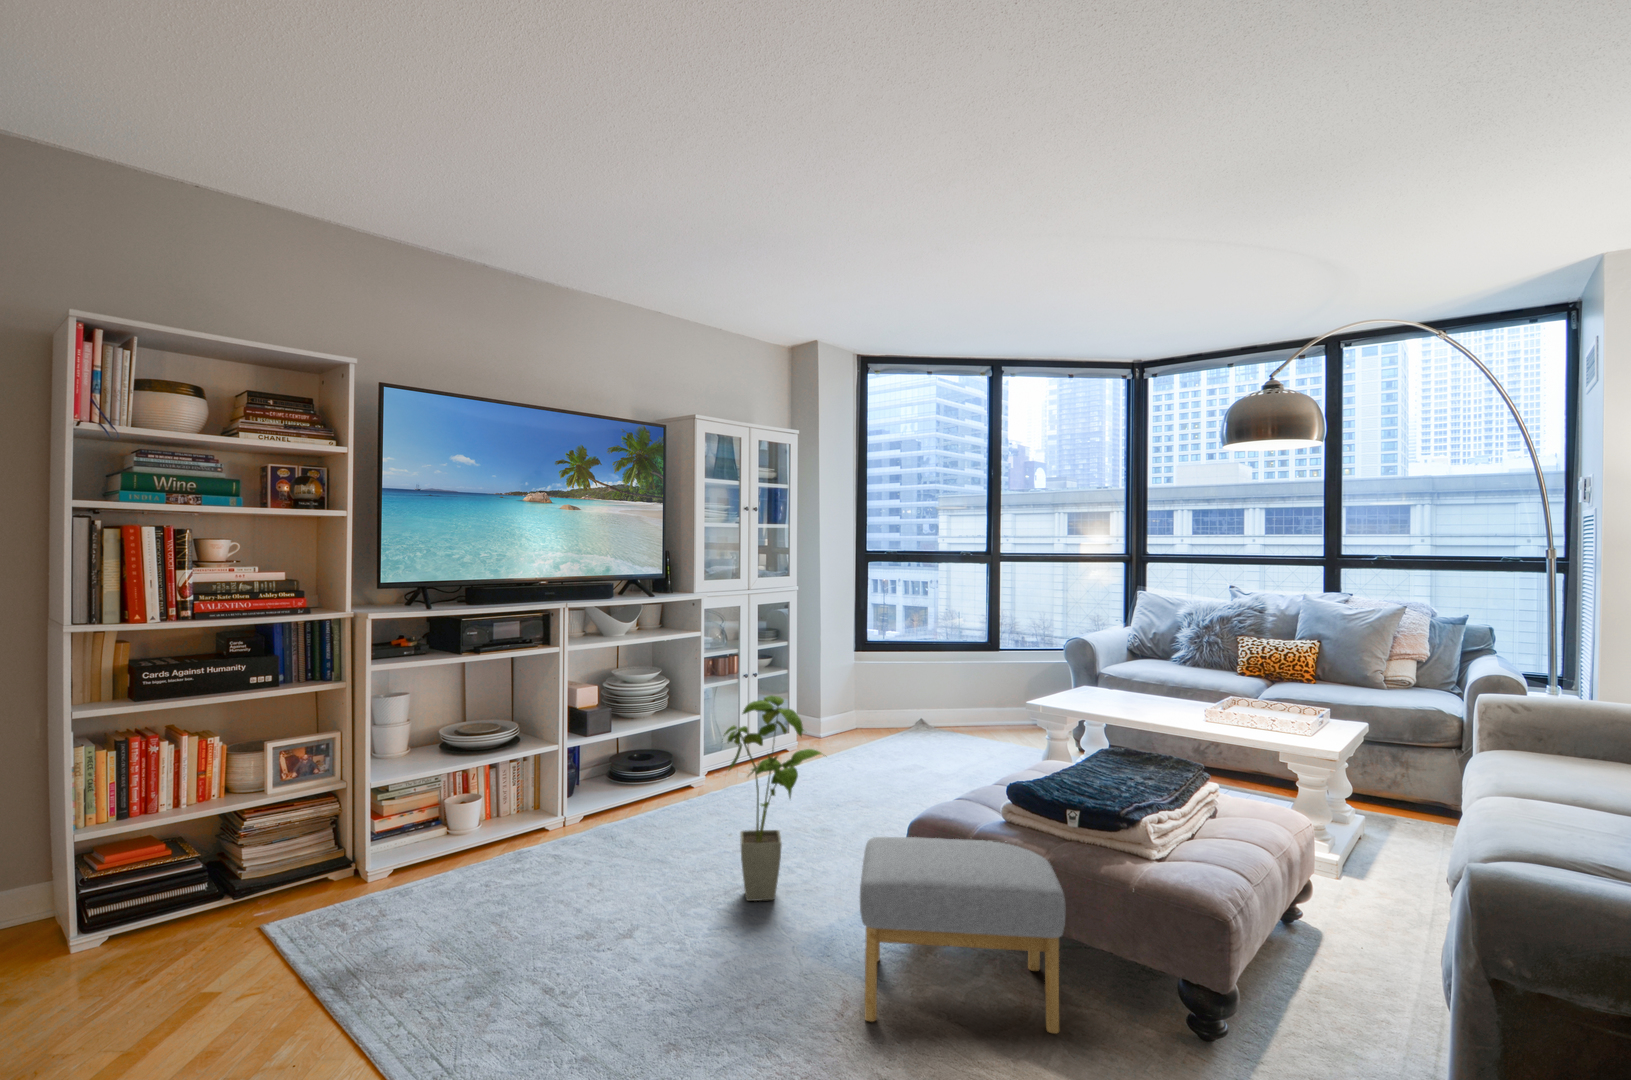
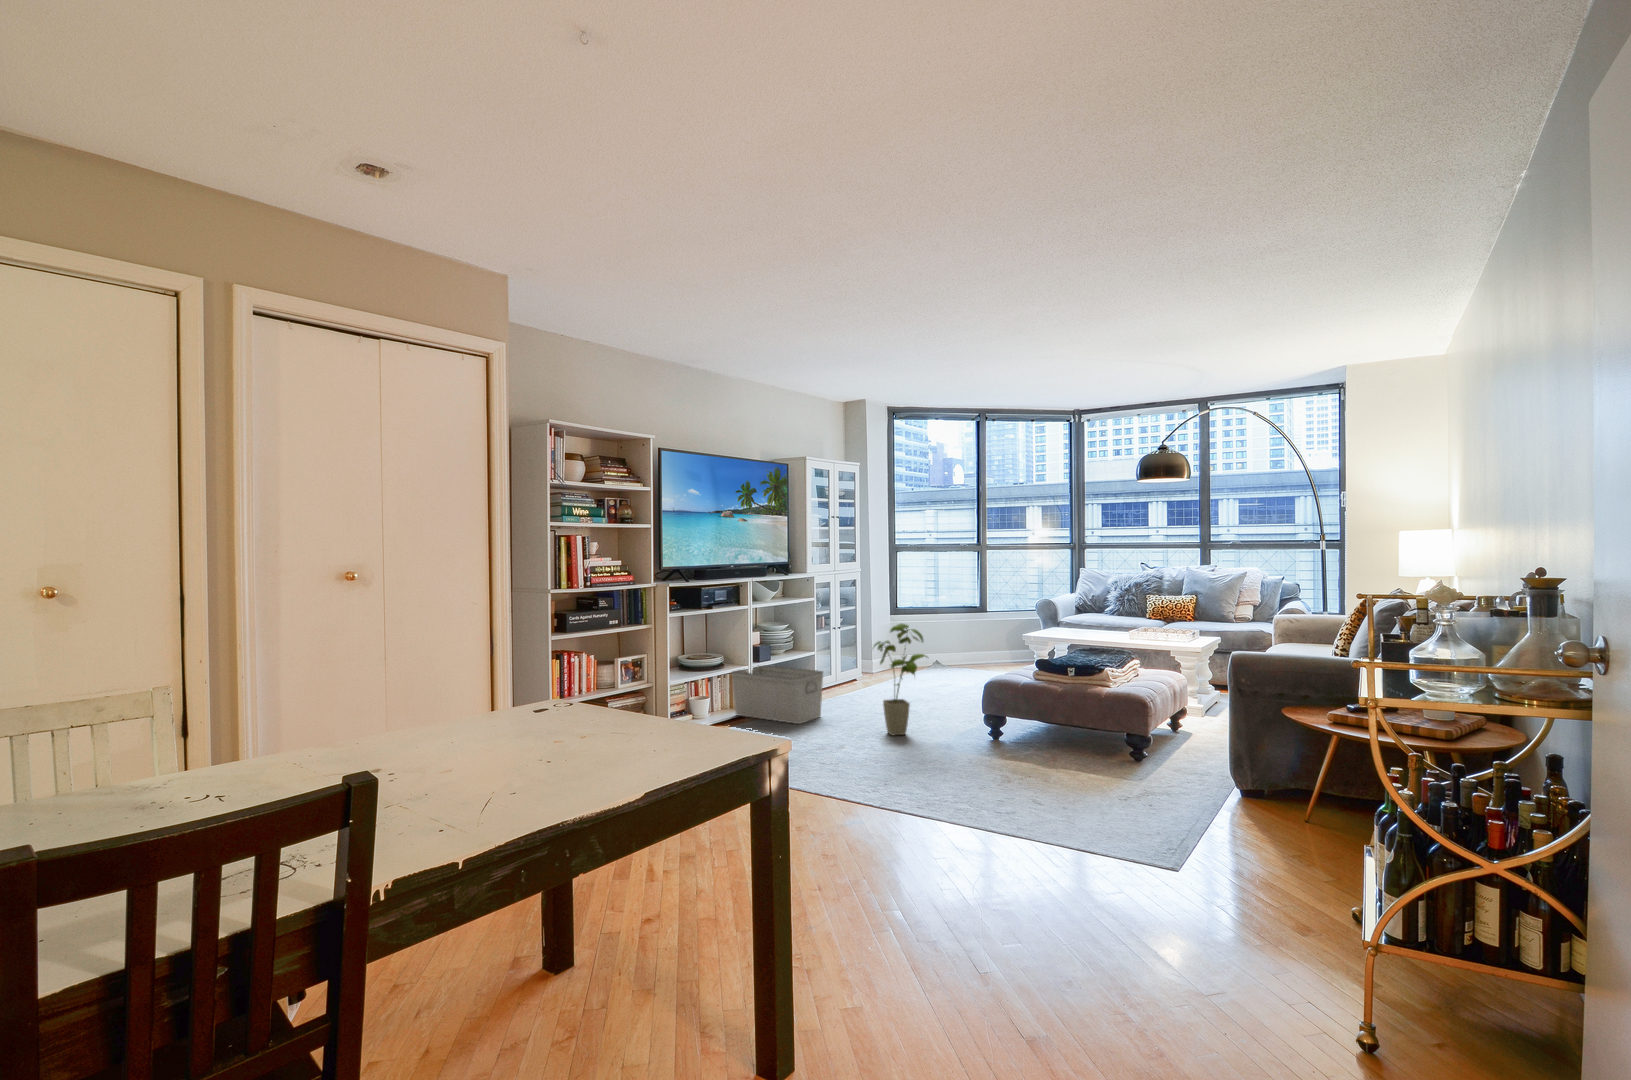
storage bin: none [525,741,672,857] -> present [732,665,823,724]
footstool: present [860,837,1065,1034] -> none [967,688,1073,766]

